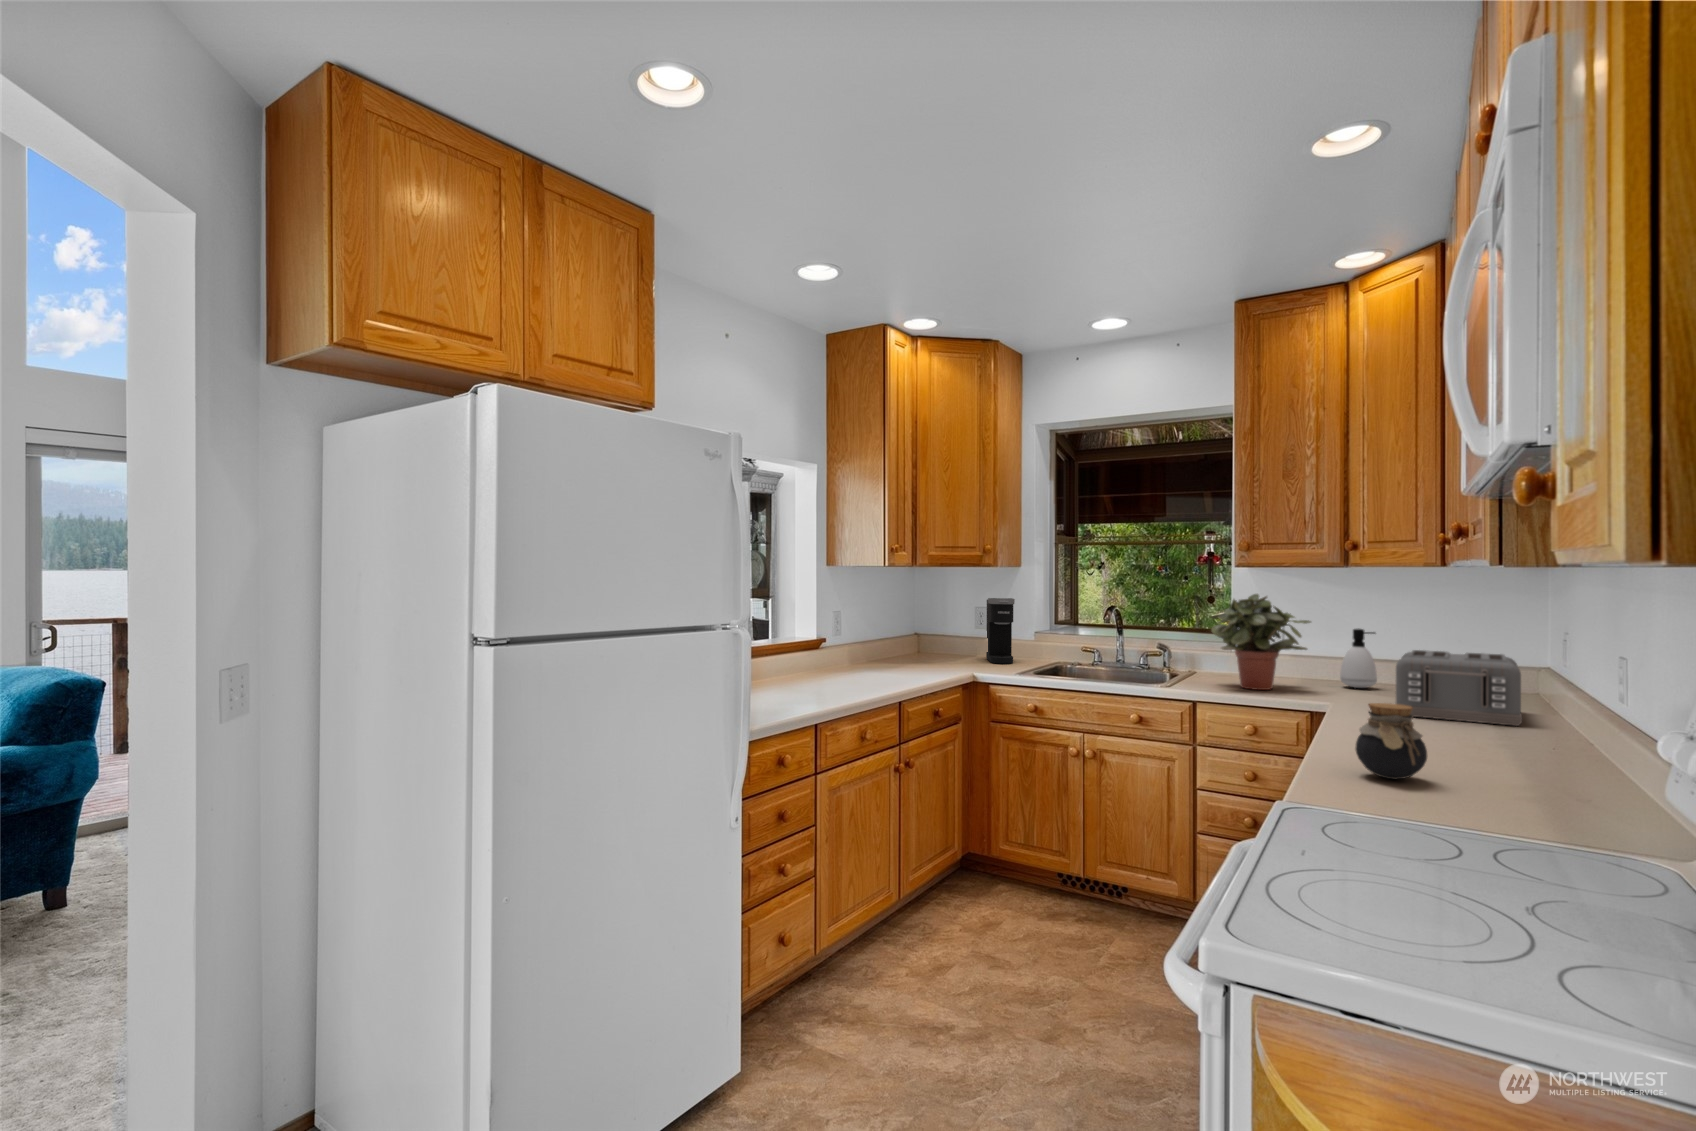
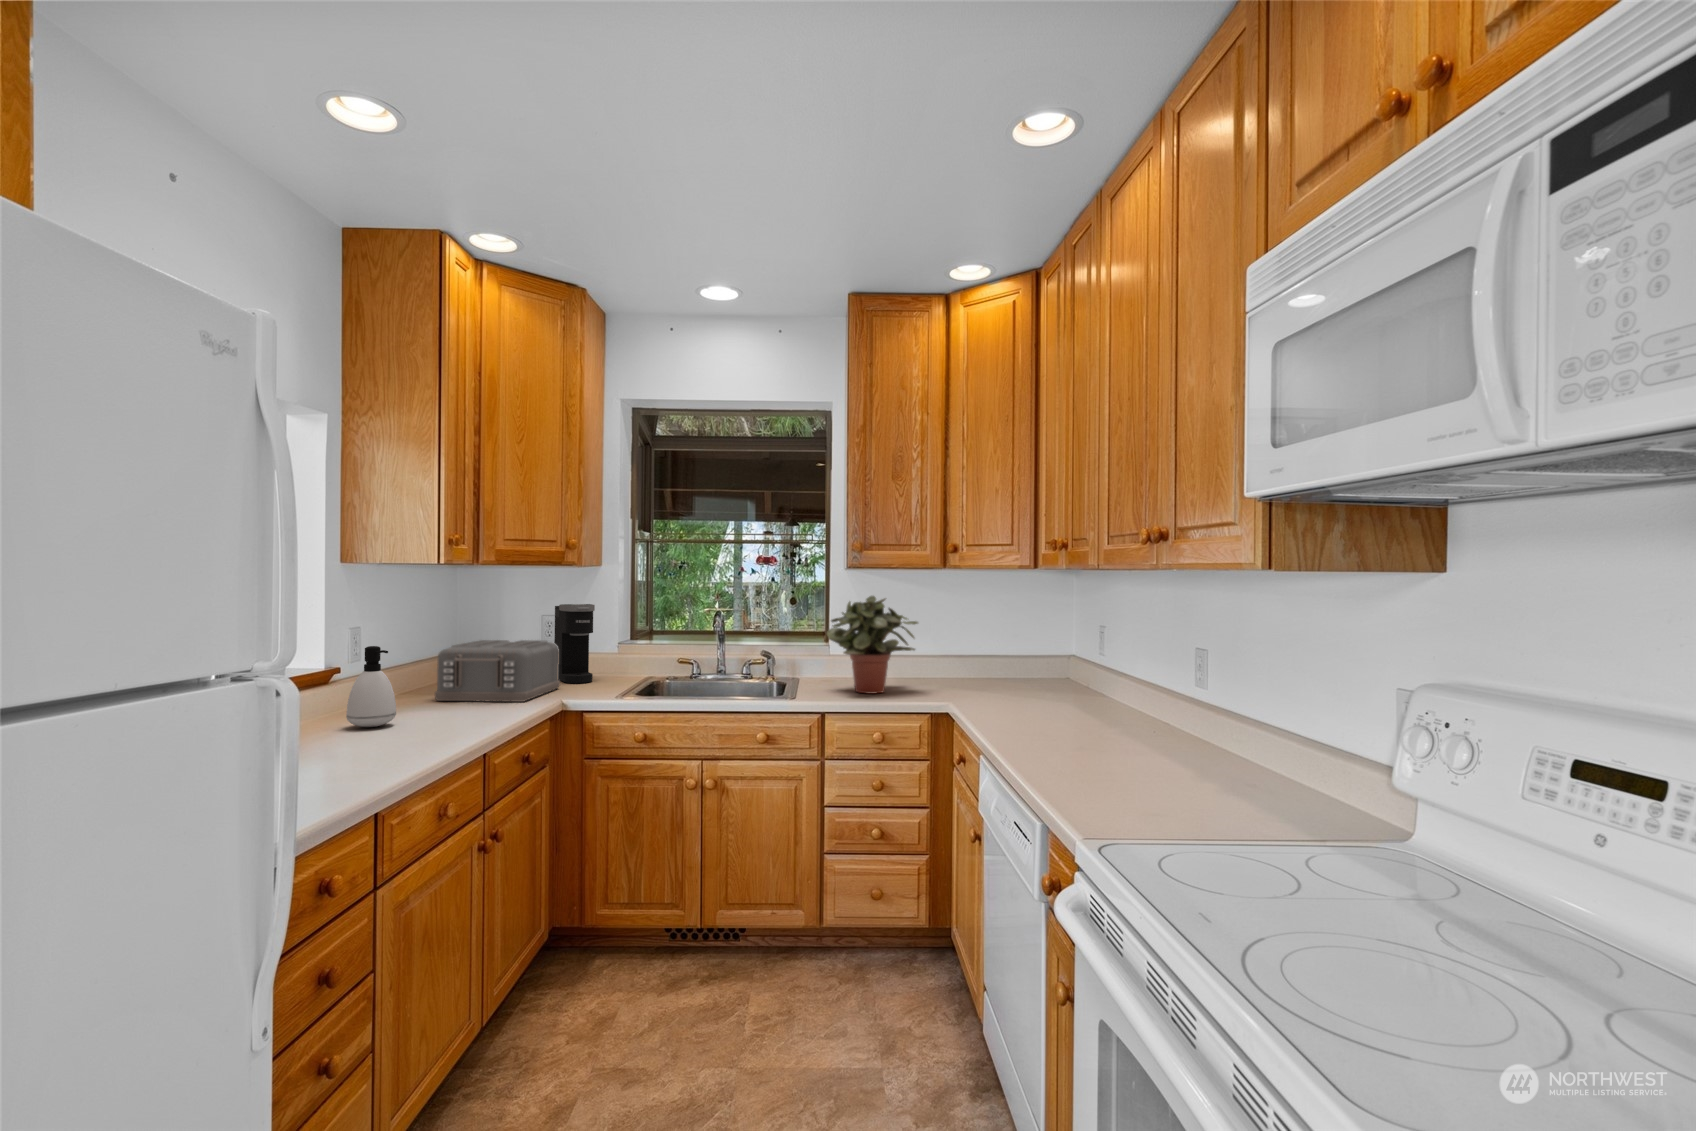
soap dispenser: present [1340,629,1377,688] -> present [346,646,396,727]
toaster: present [1396,650,1522,726] -> present [435,640,560,702]
jar: present [1356,703,1427,779] -> none [1102,711,1173,791]

